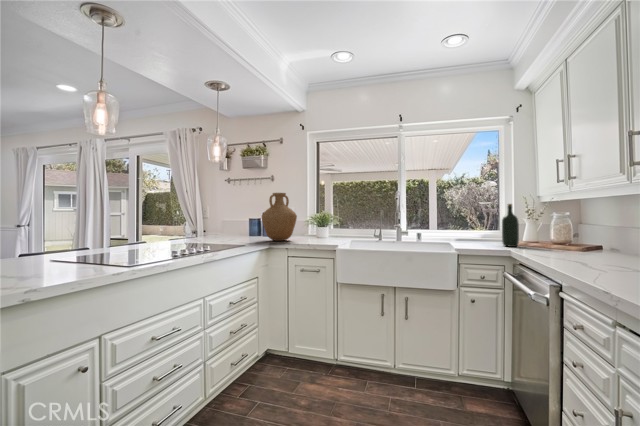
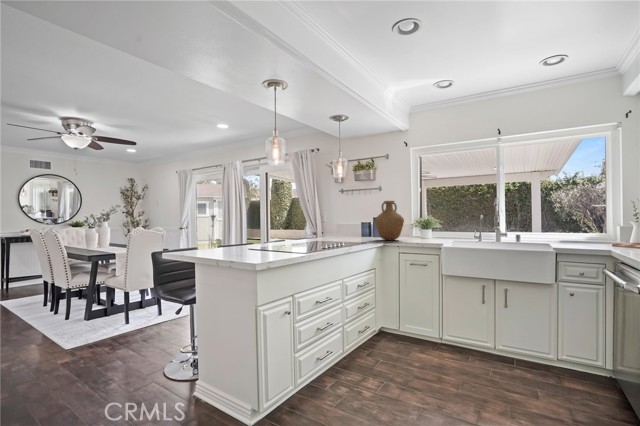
wine bottle: present [502,204,519,247] -> none [604,208,623,248]

